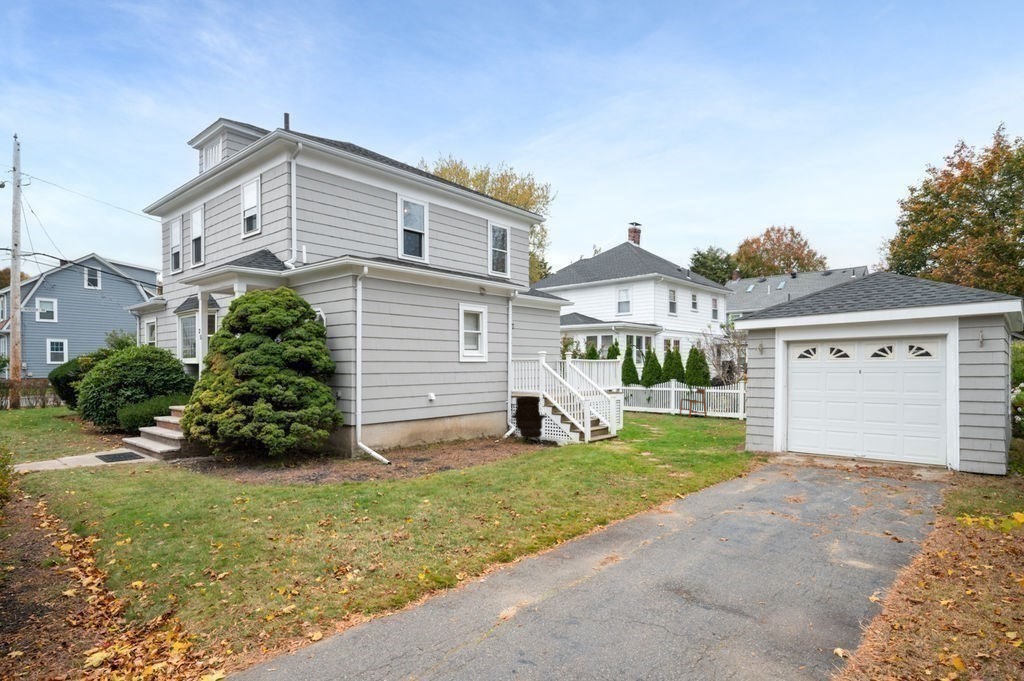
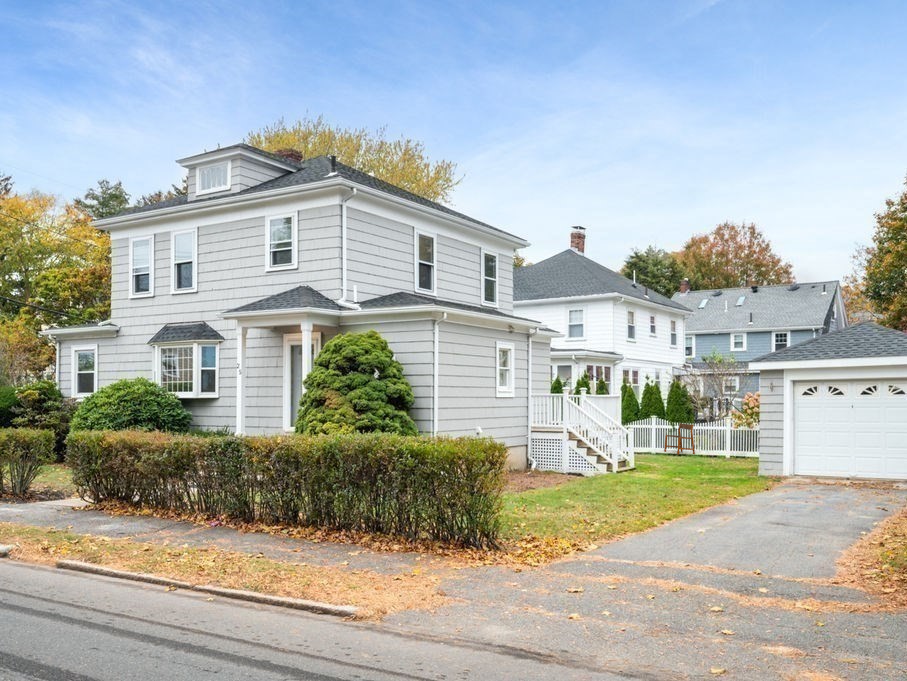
lounge chair: present [512,396,546,444] -> none [541,431,576,475]

